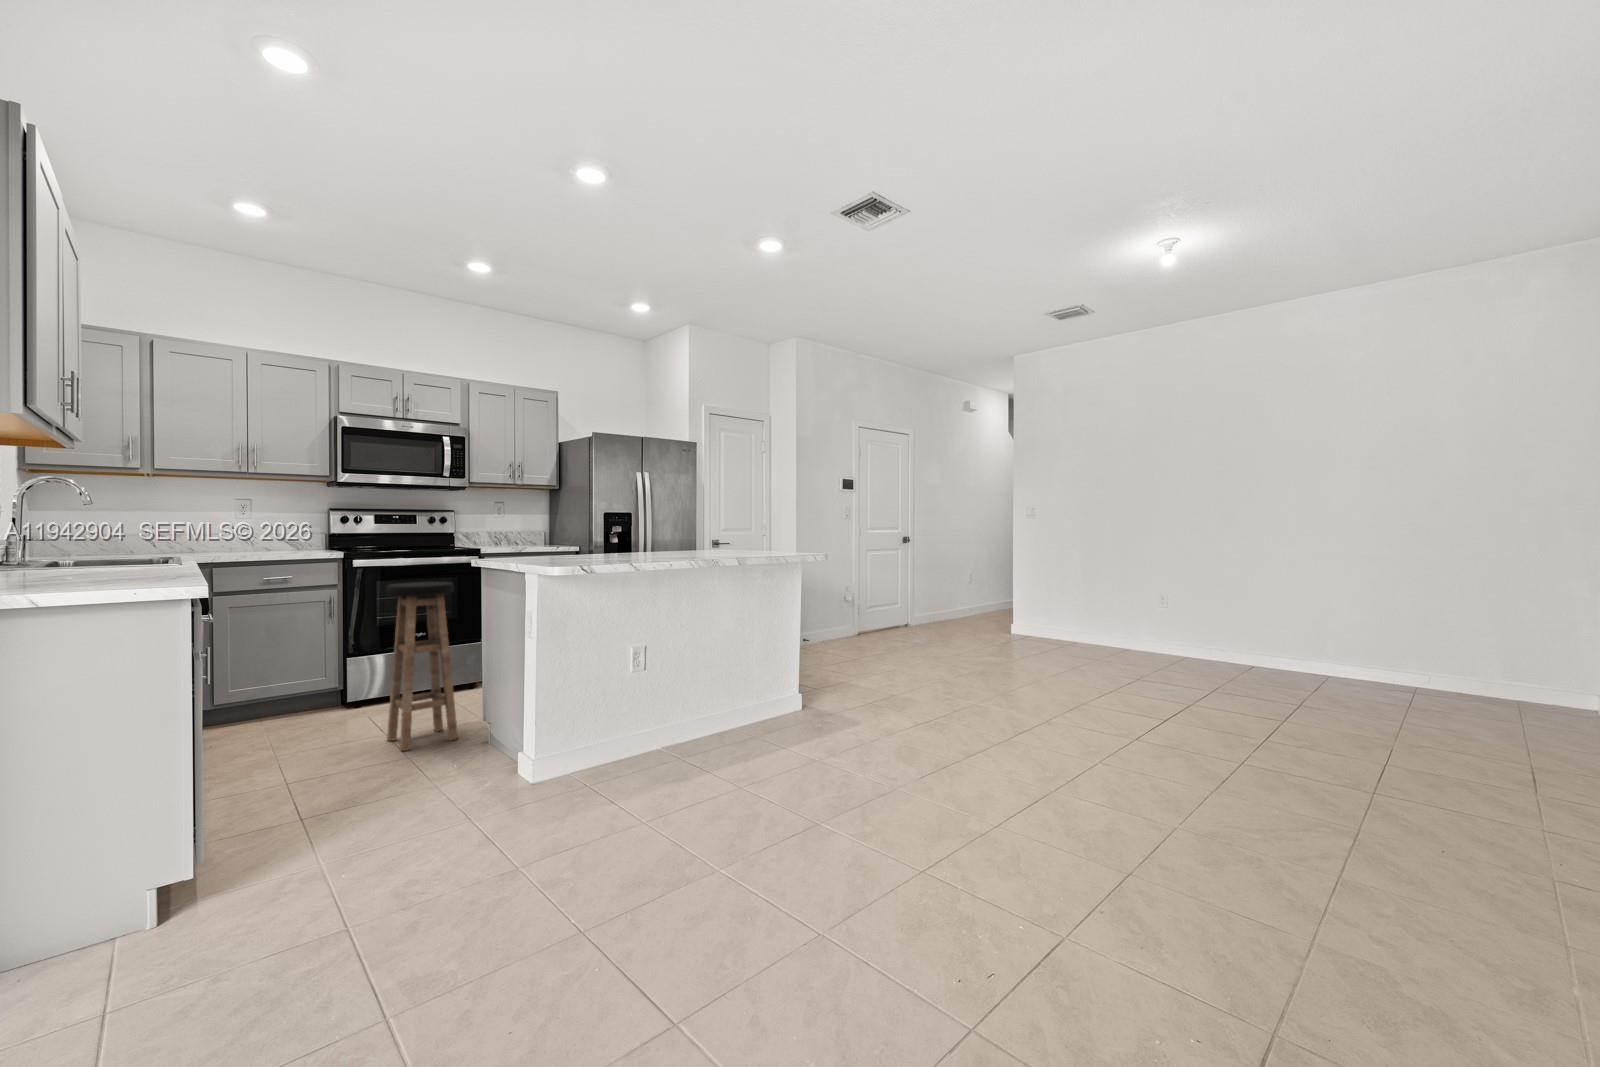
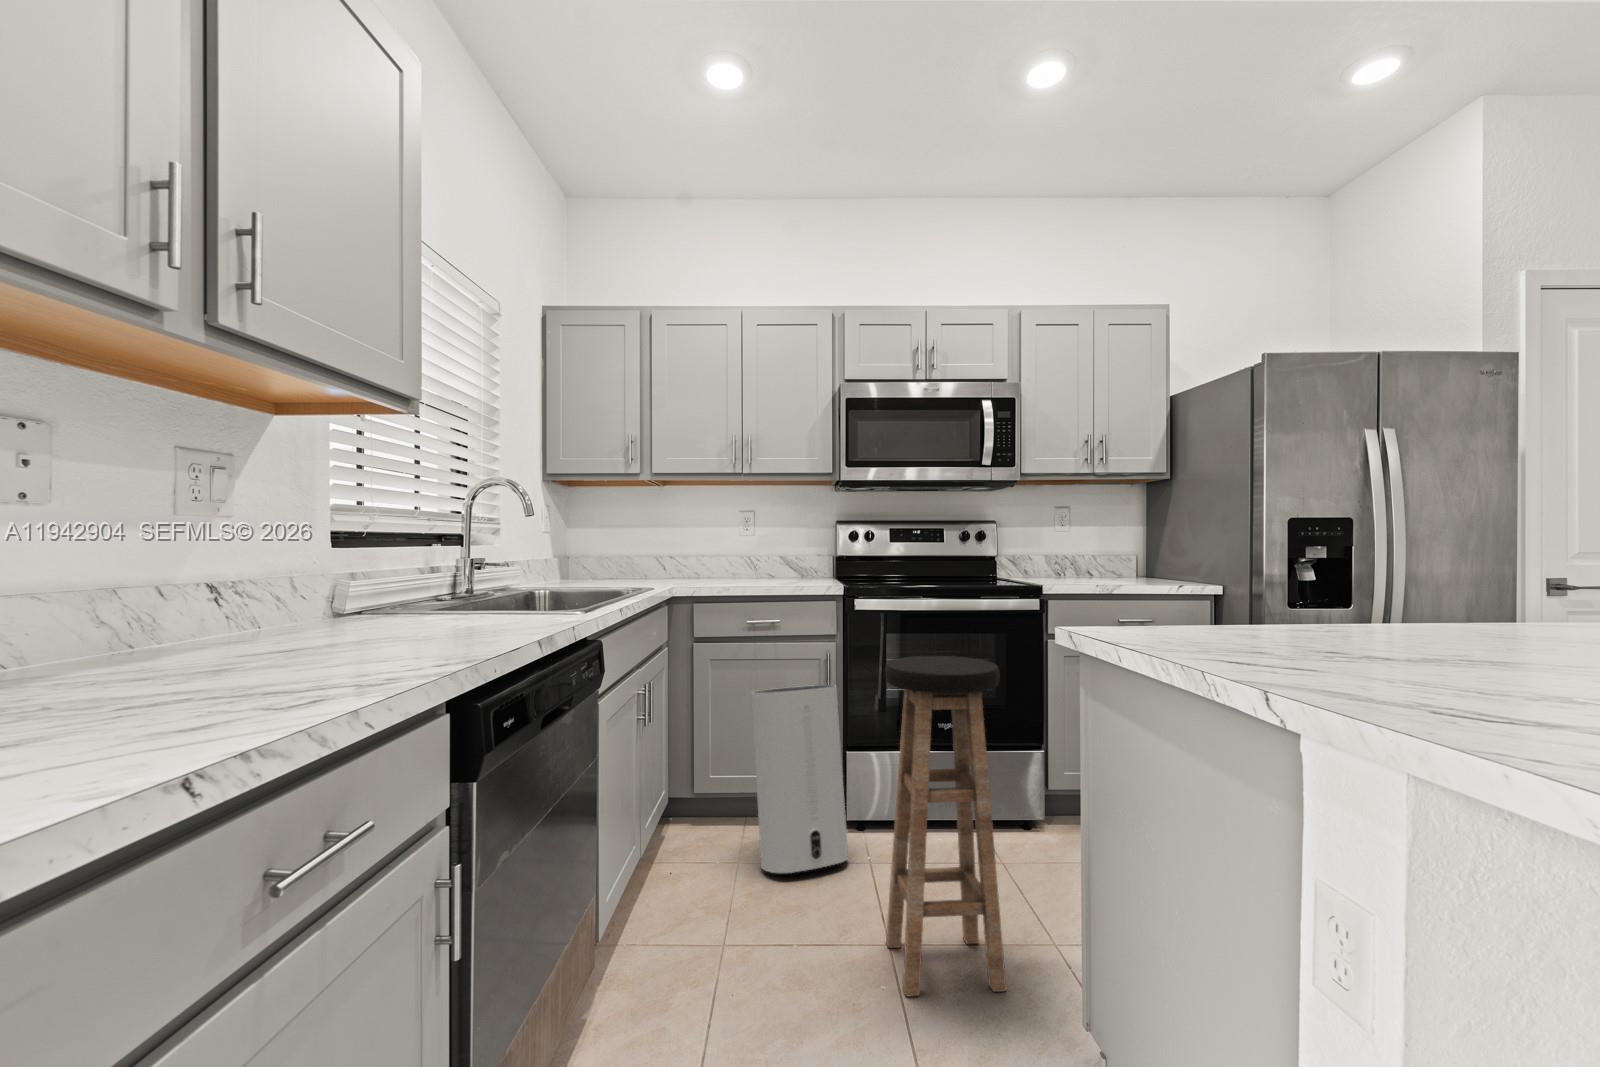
air purifier: none [276,613,353,732] -> present [752,685,848,873]

